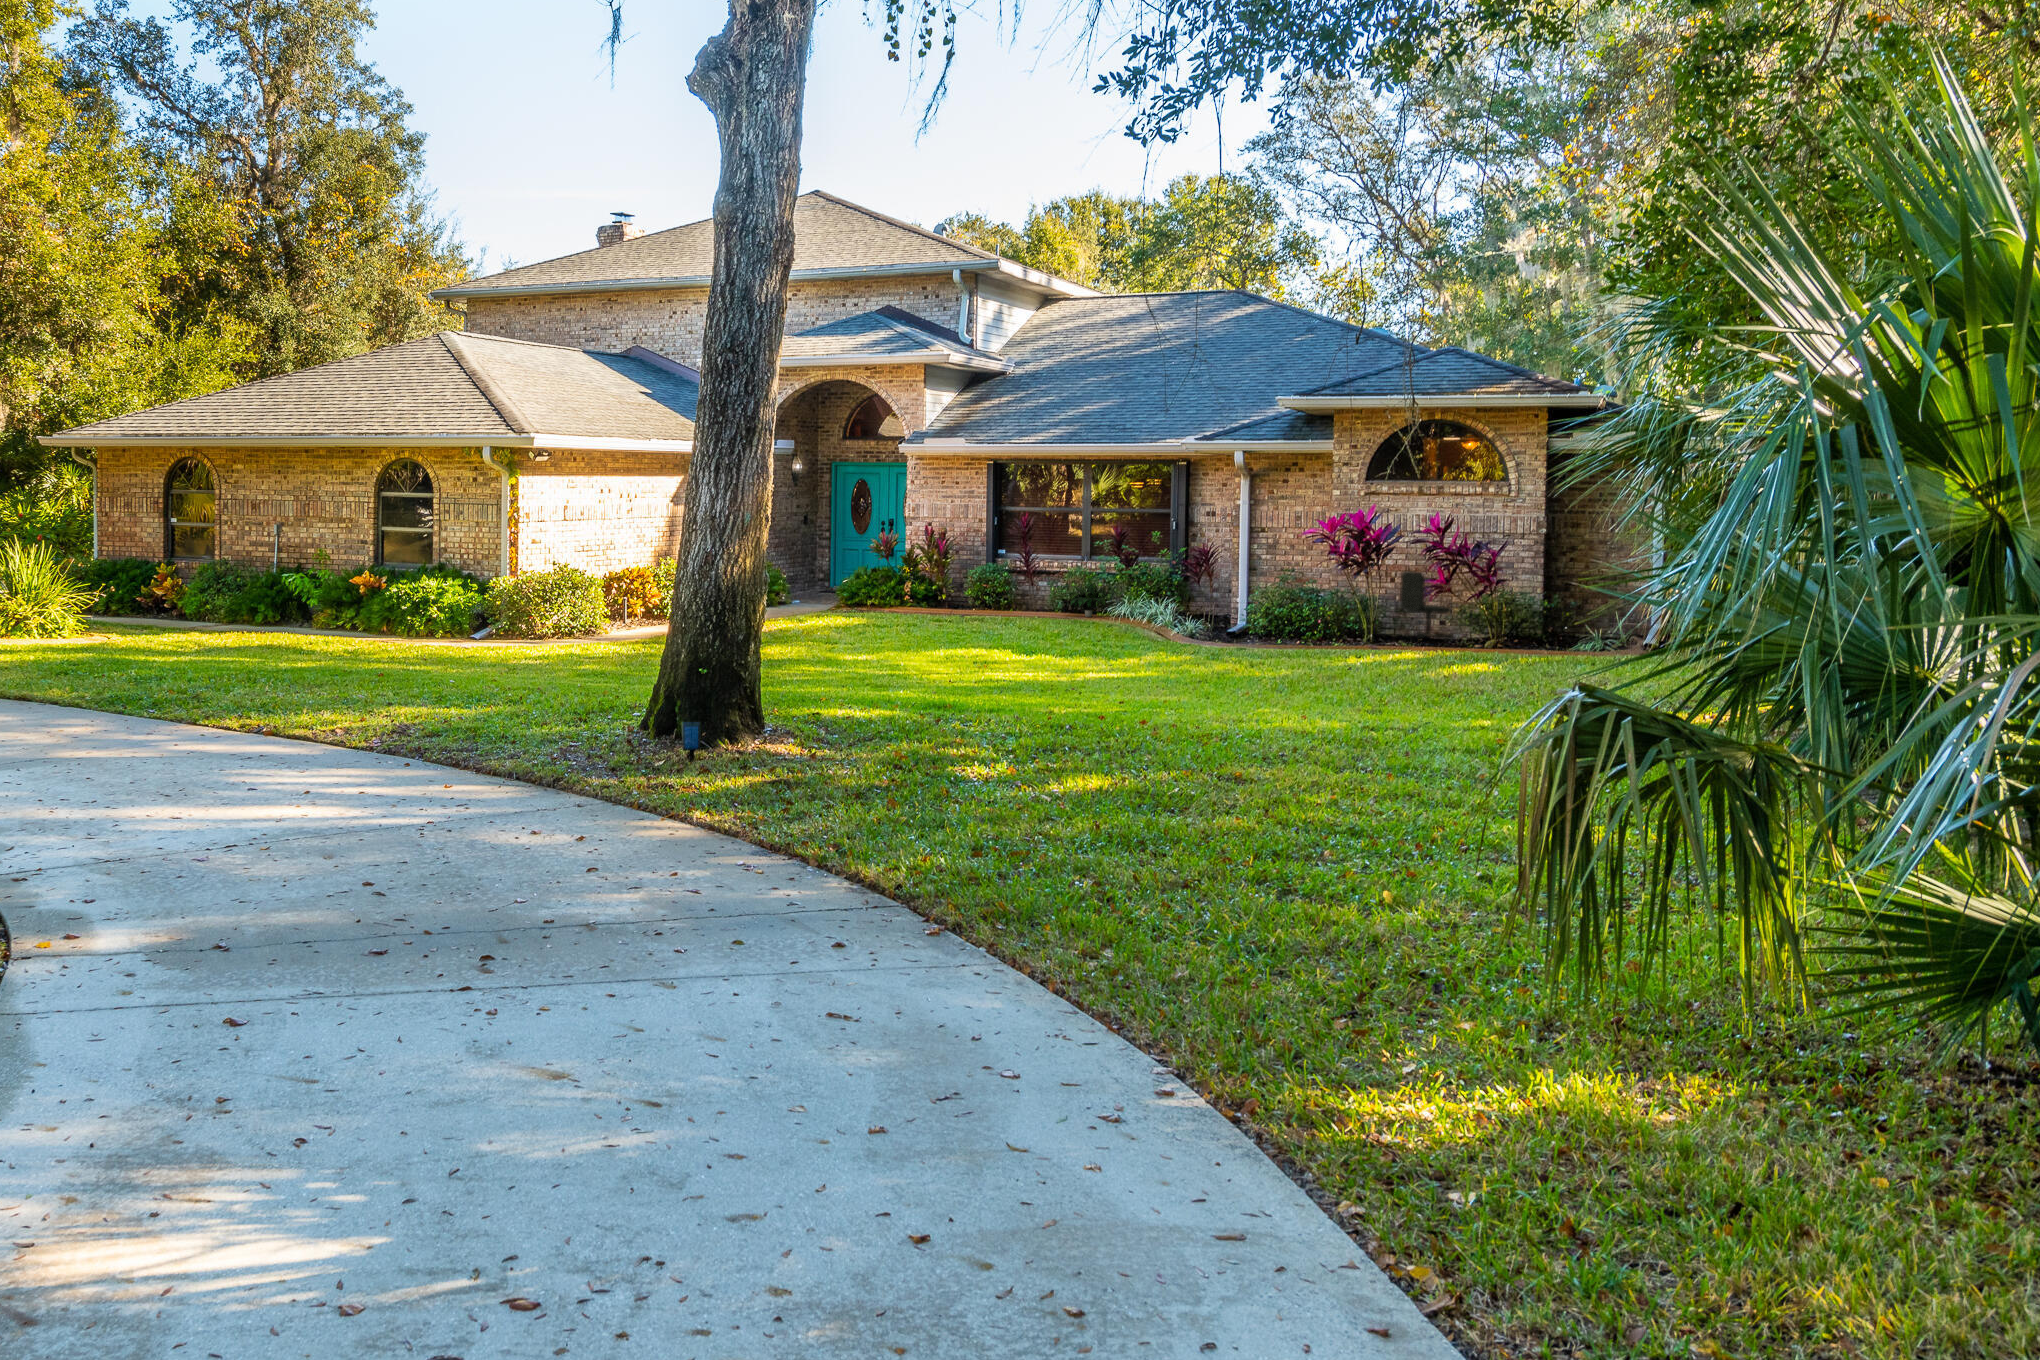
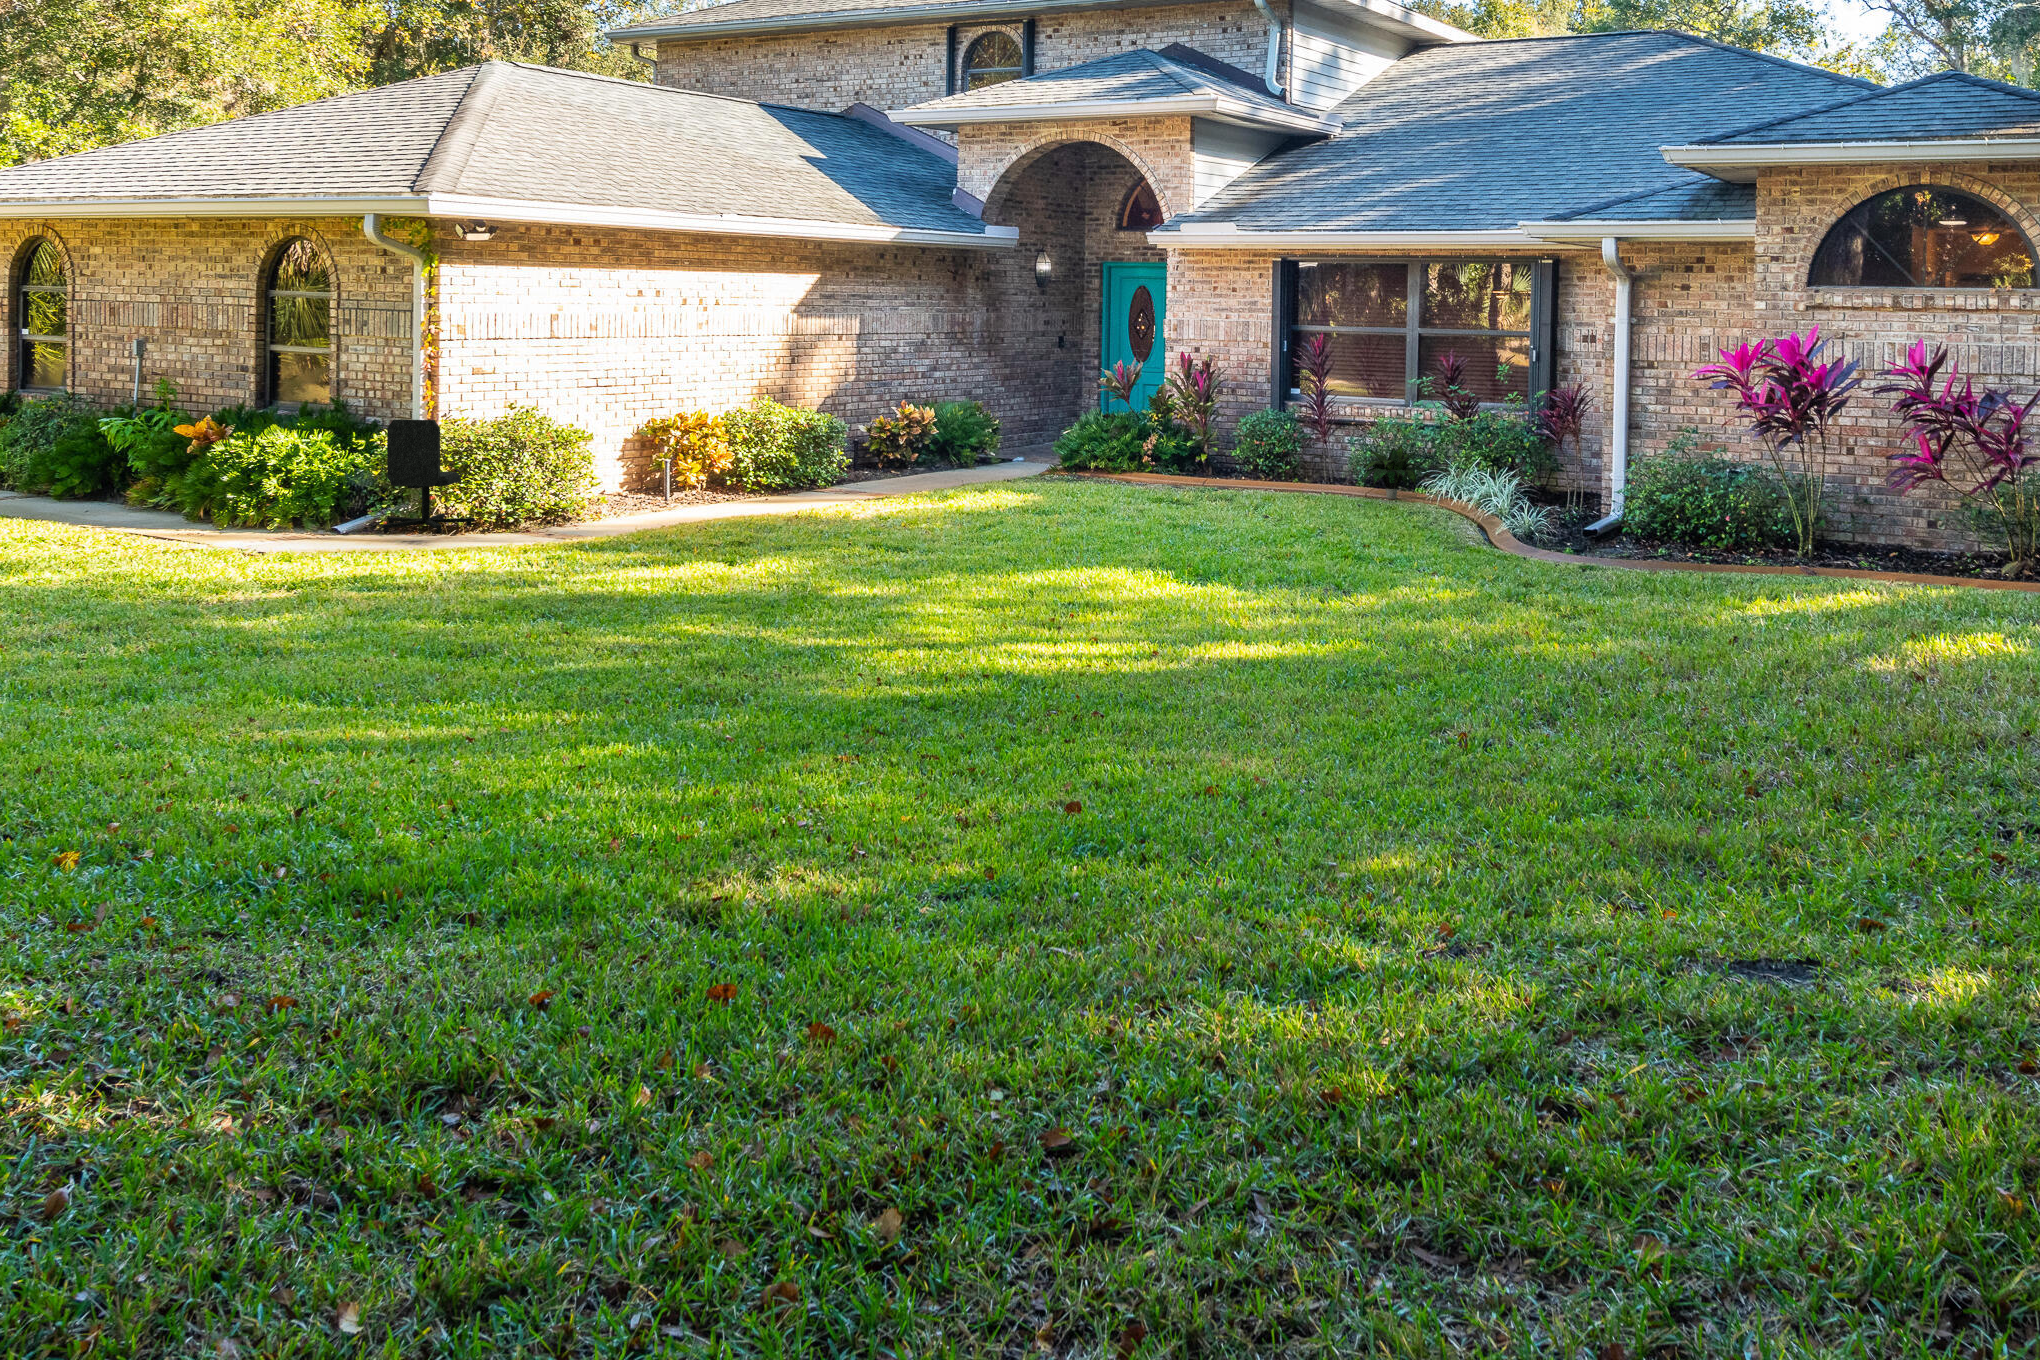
chair: present [1397,571,1453,641] -> present [383,419,475,533]

